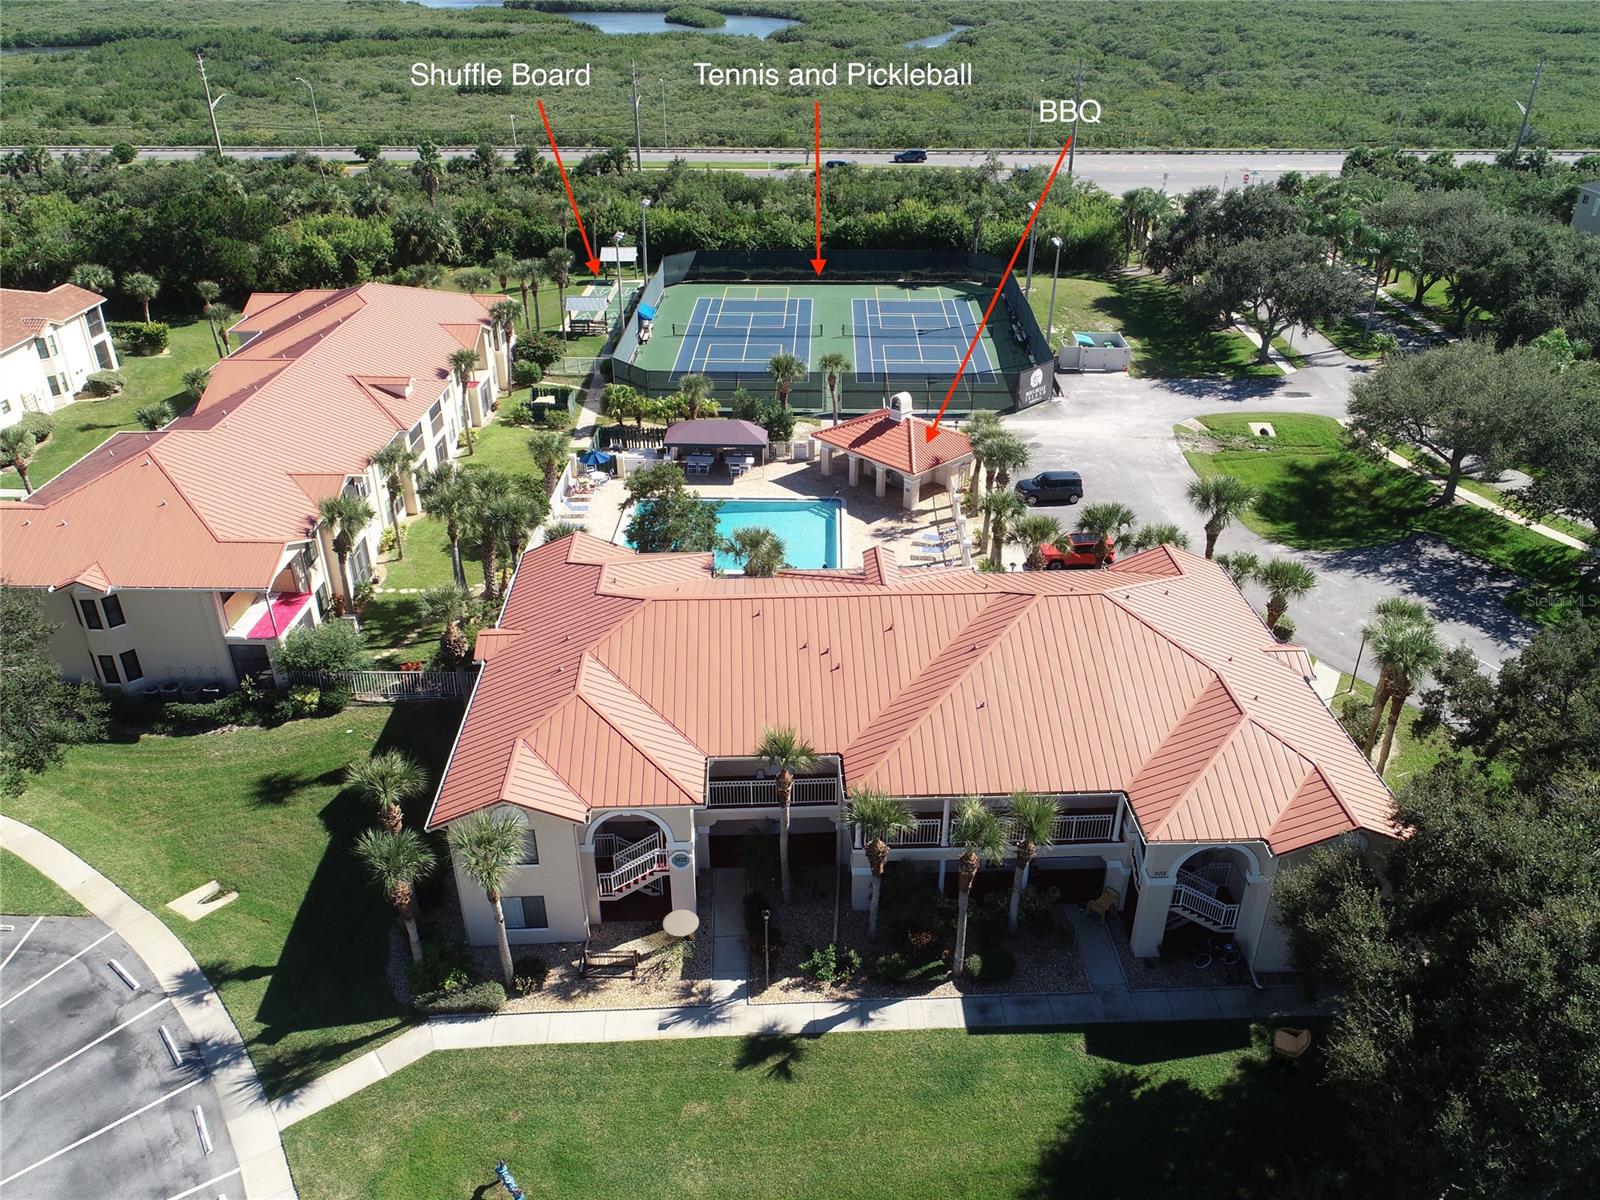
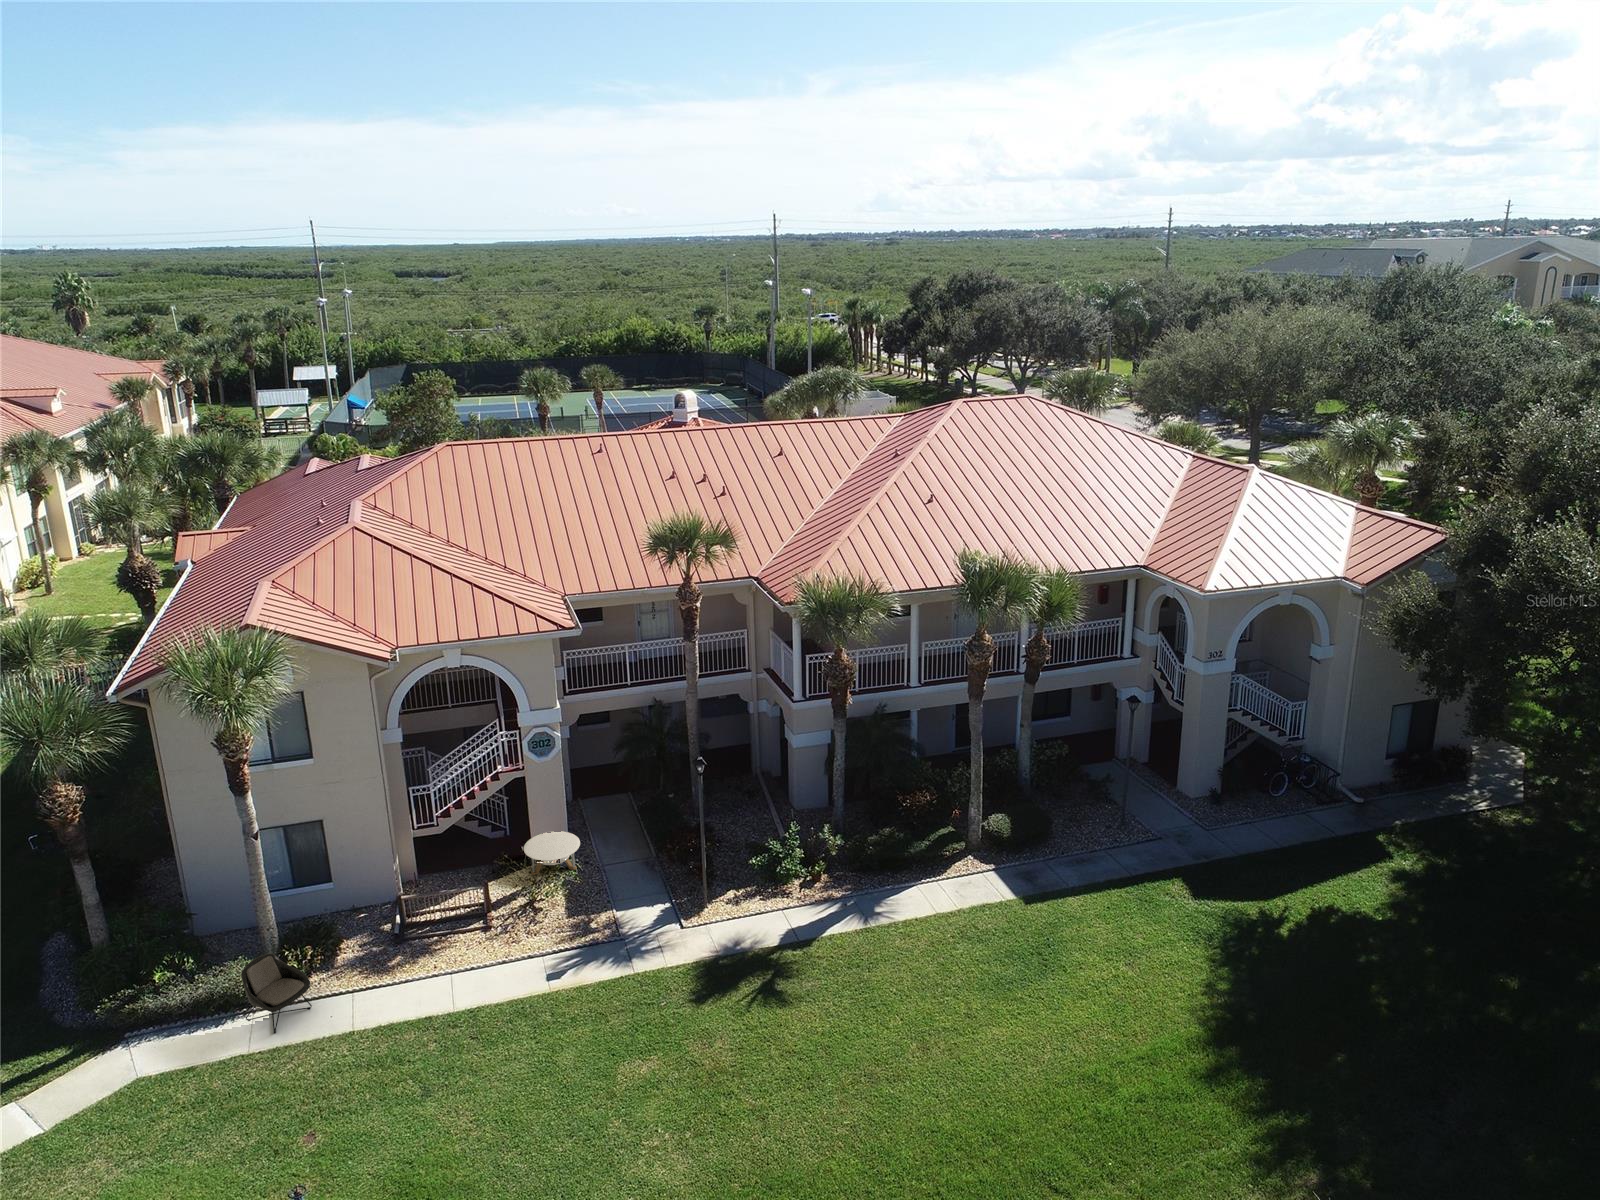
bench: present [1086,886,1121,925] -> none [1104,728,1142,775]
lounge chair: present [1274,1028,1311,1062] -> present [241,953,312,1033]

